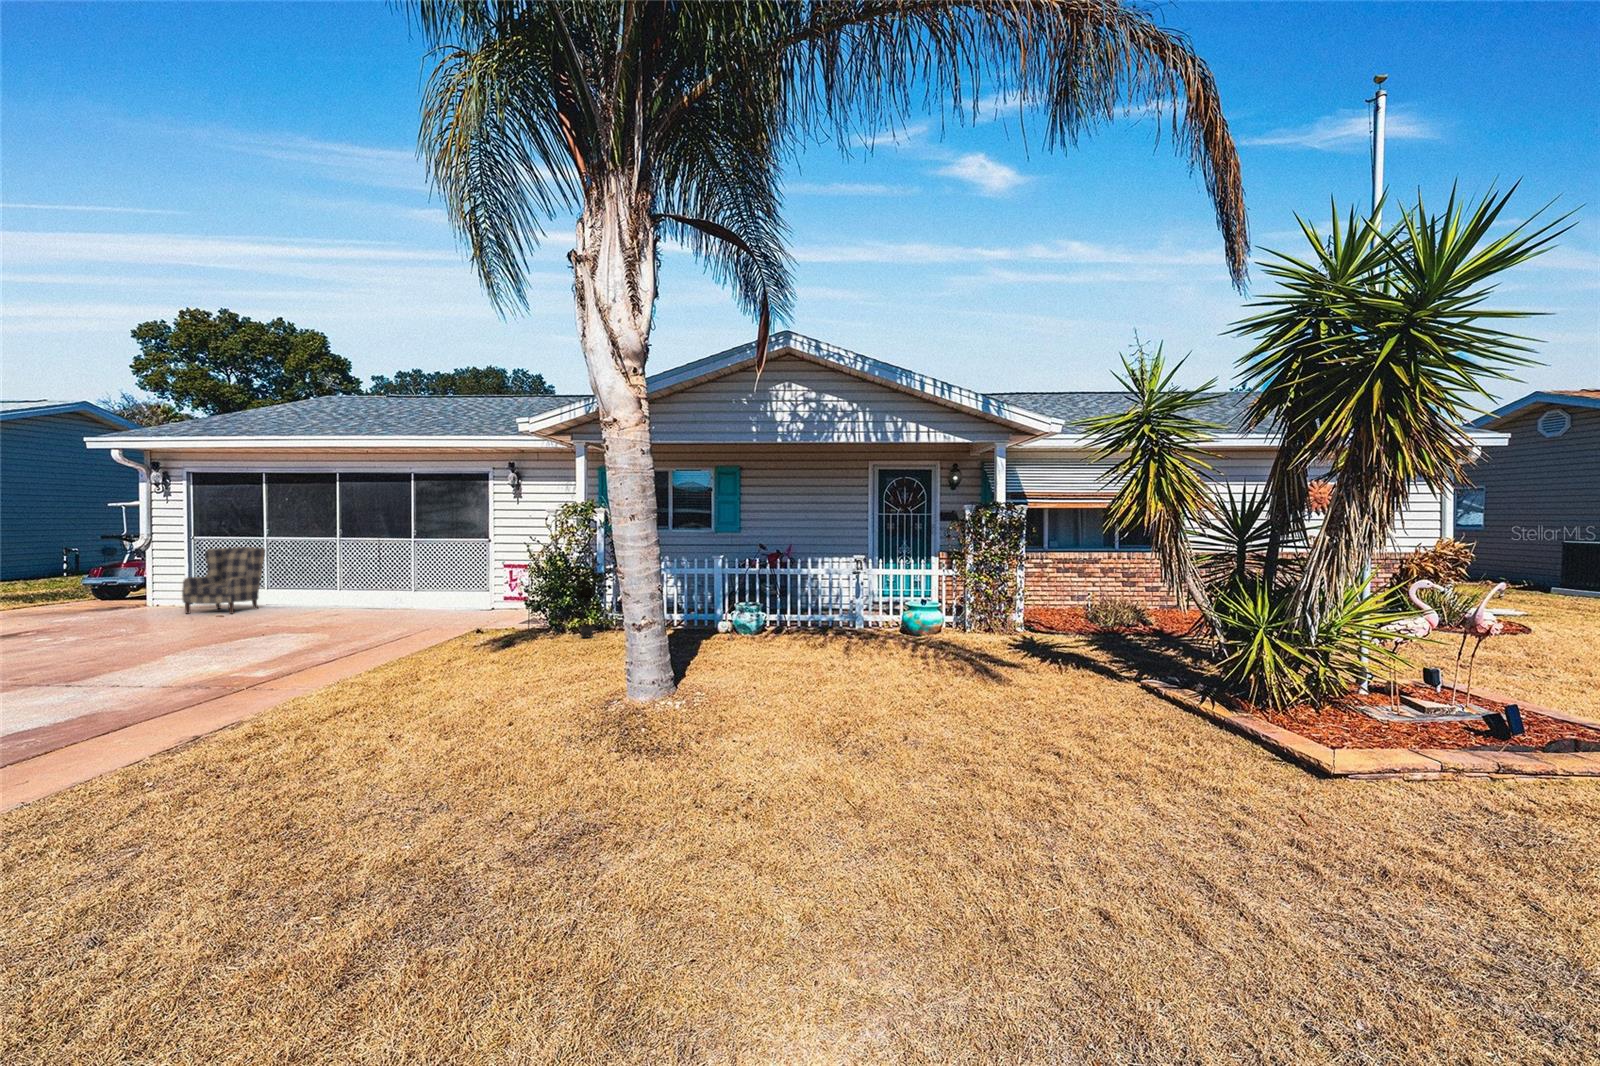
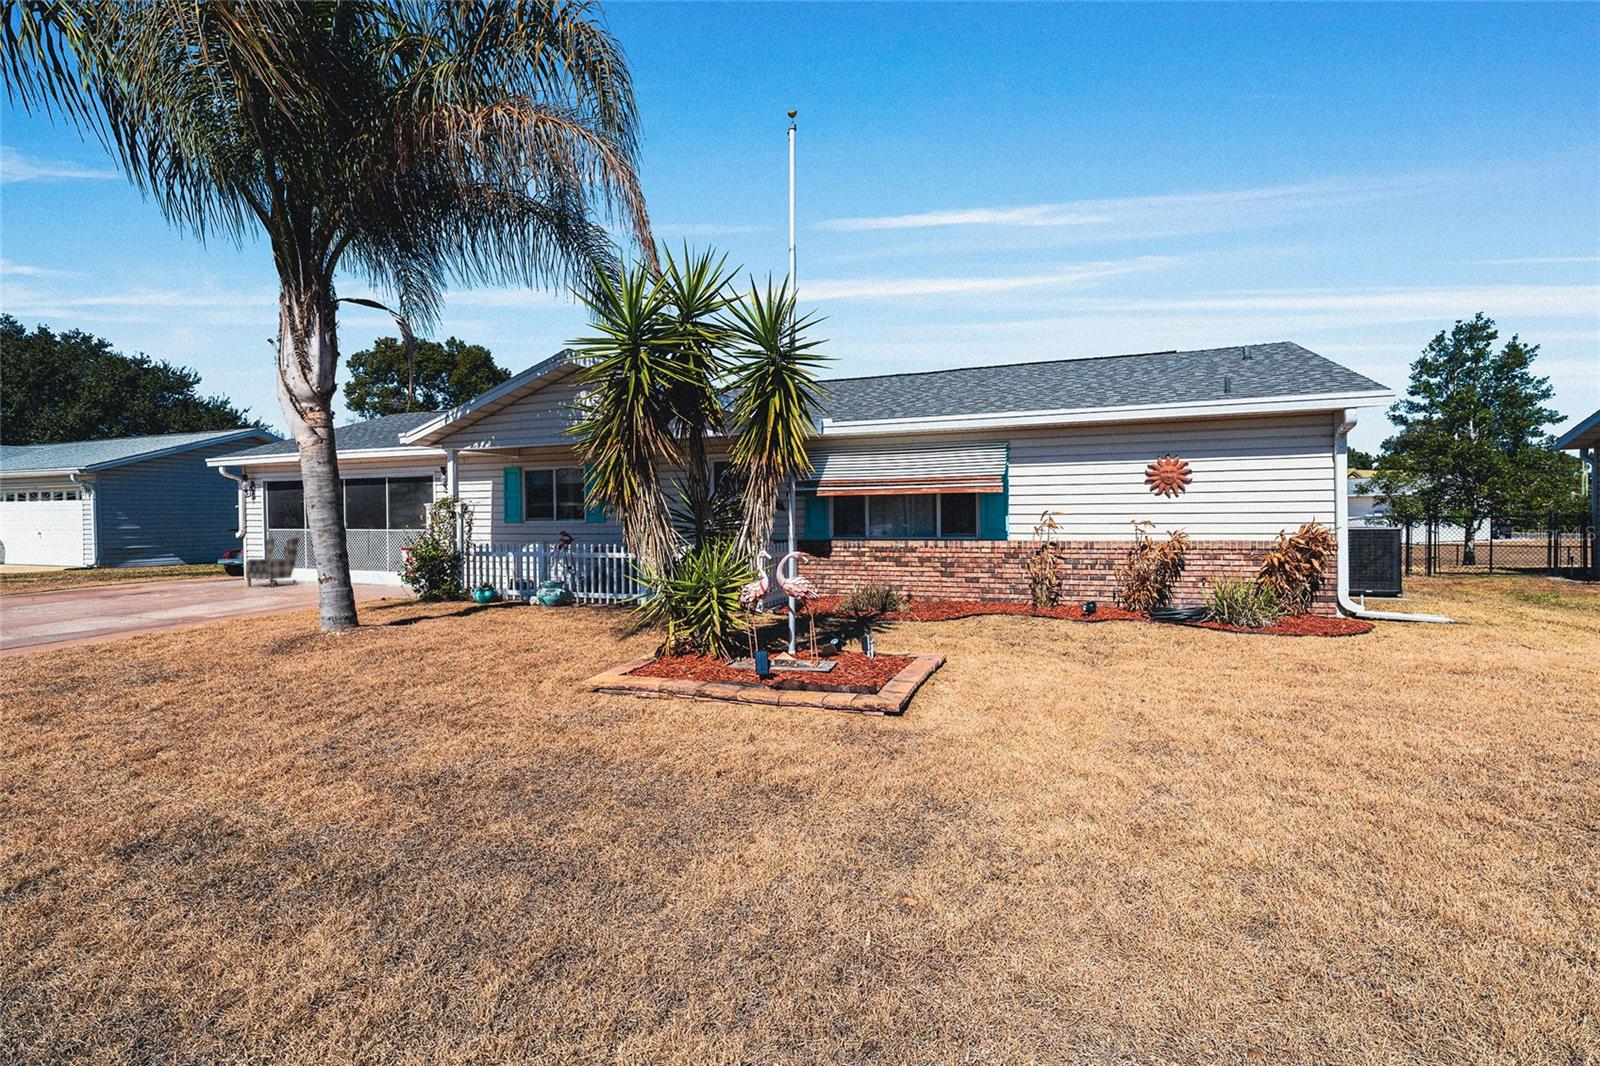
potted plant: present [568,579,603,638] -> none [403,557,429,608]

